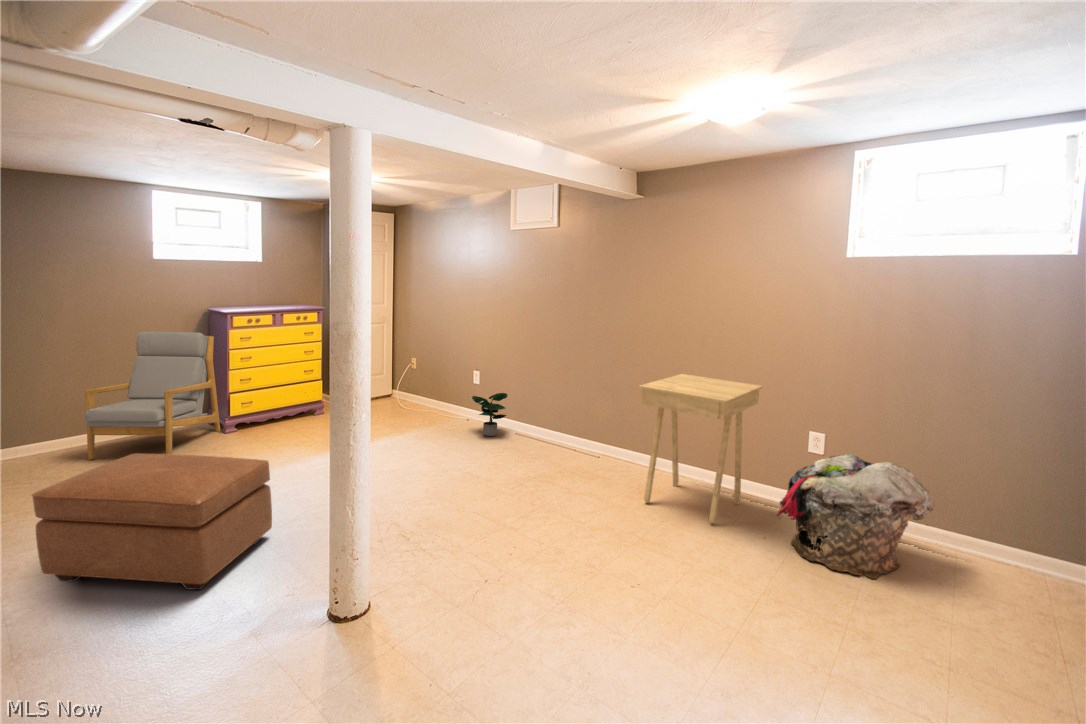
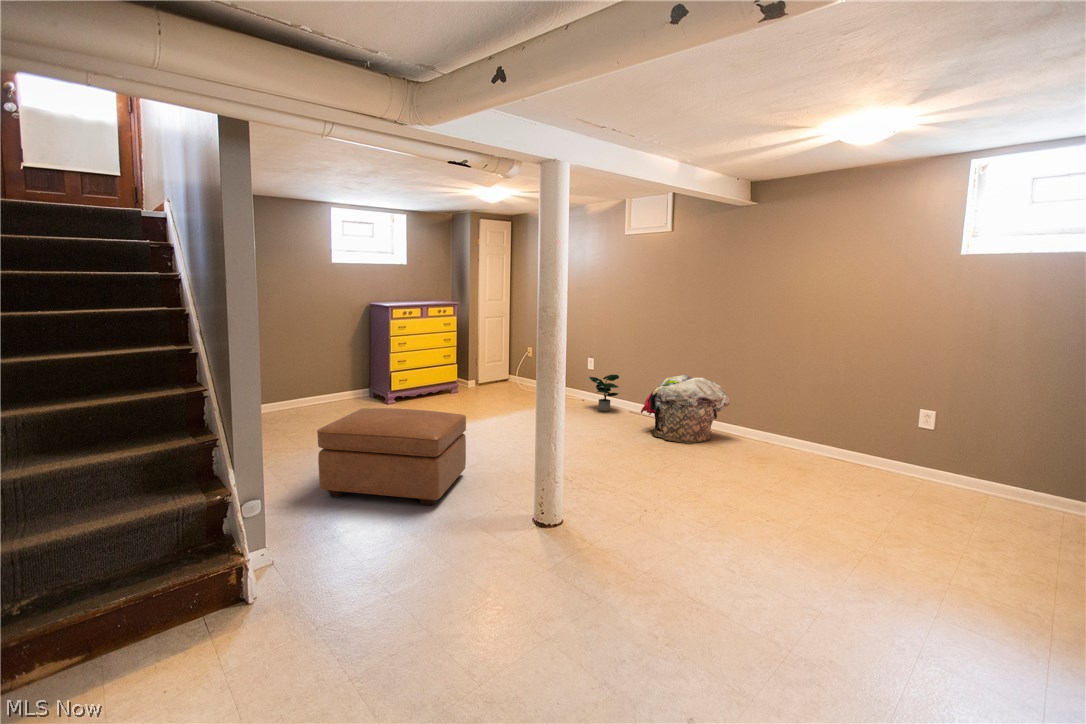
armchair: present [85,332,220,460] -> none [295,321,382,422]
side table: present [639,374,763,524] -> none [754,355,862,478]
laundry basket: present [776,454,935,579] -> present [641,375,730,444]

